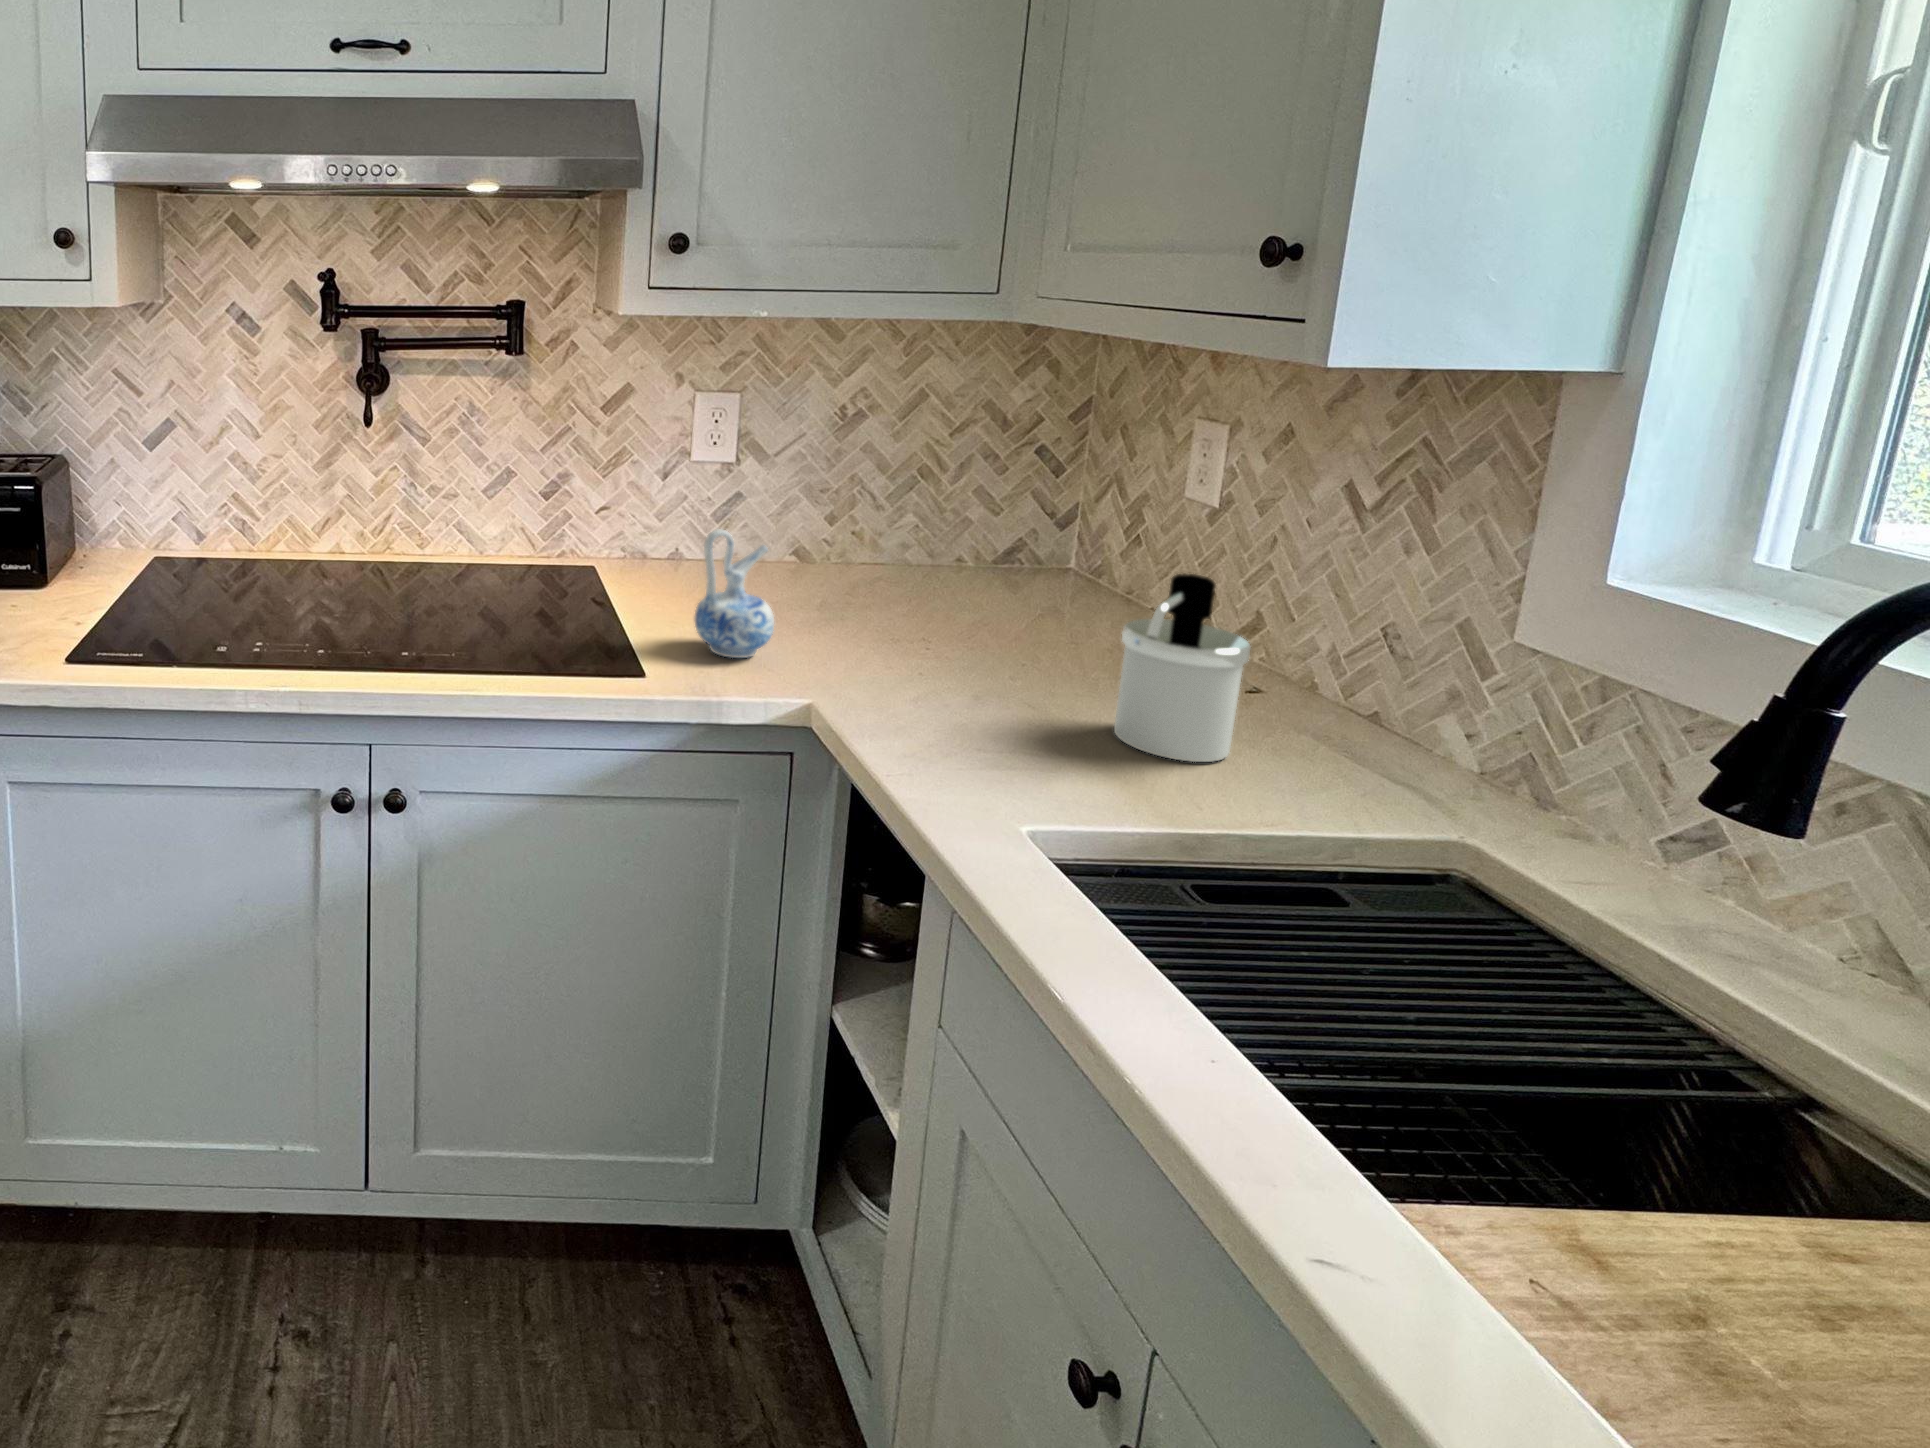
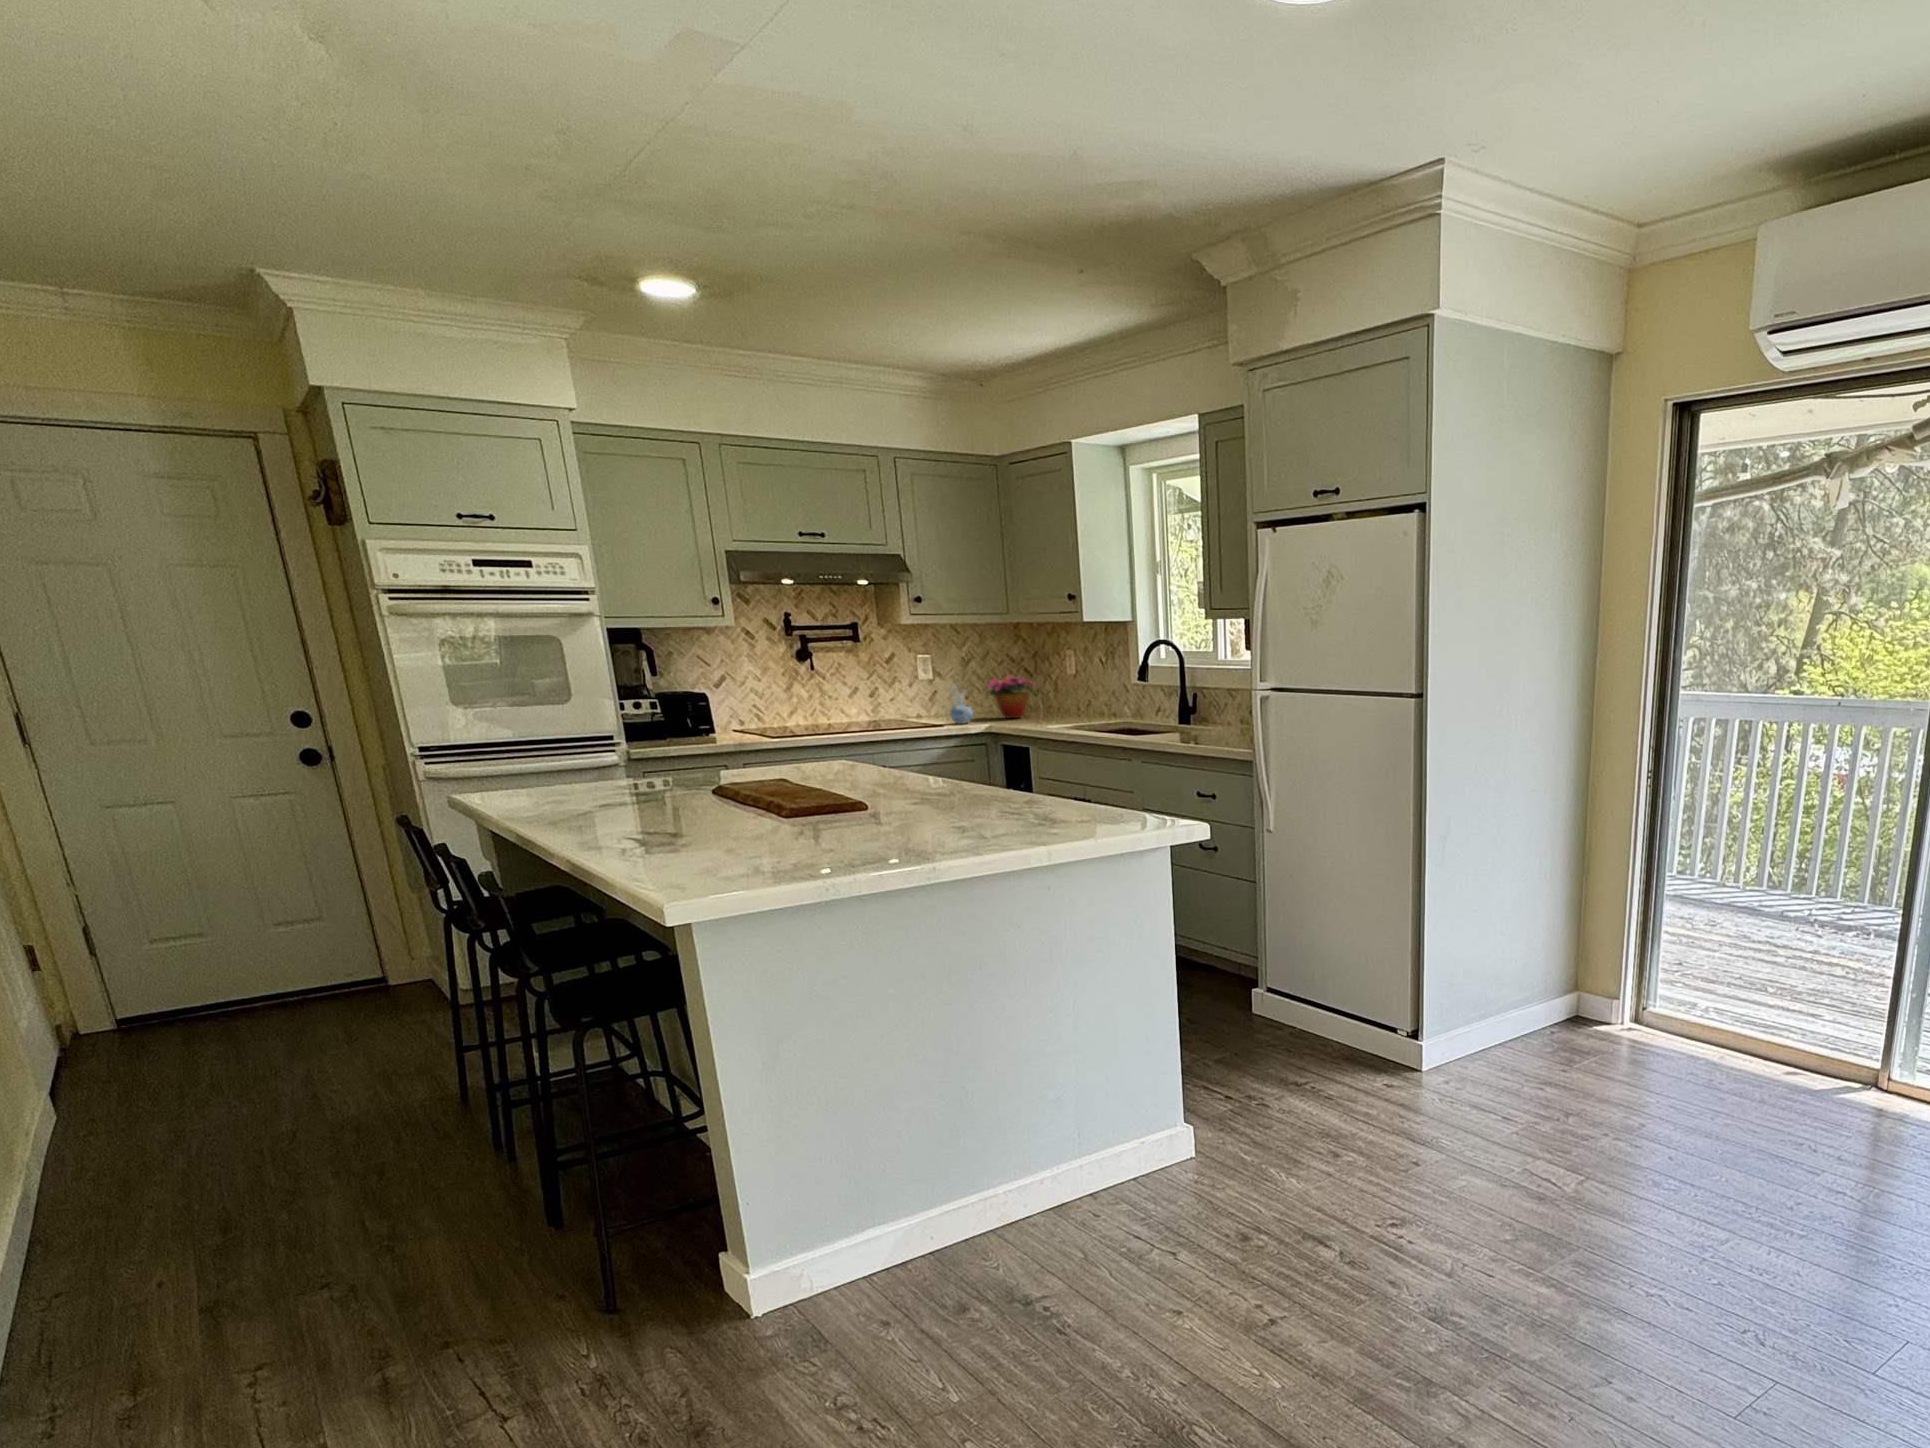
flower arrangement: none [842,498,1069,643] -> present [987,677,1033,718]
soap dispenser: present [1114,574,1250,762] -> none [1058,678,1084,722]

